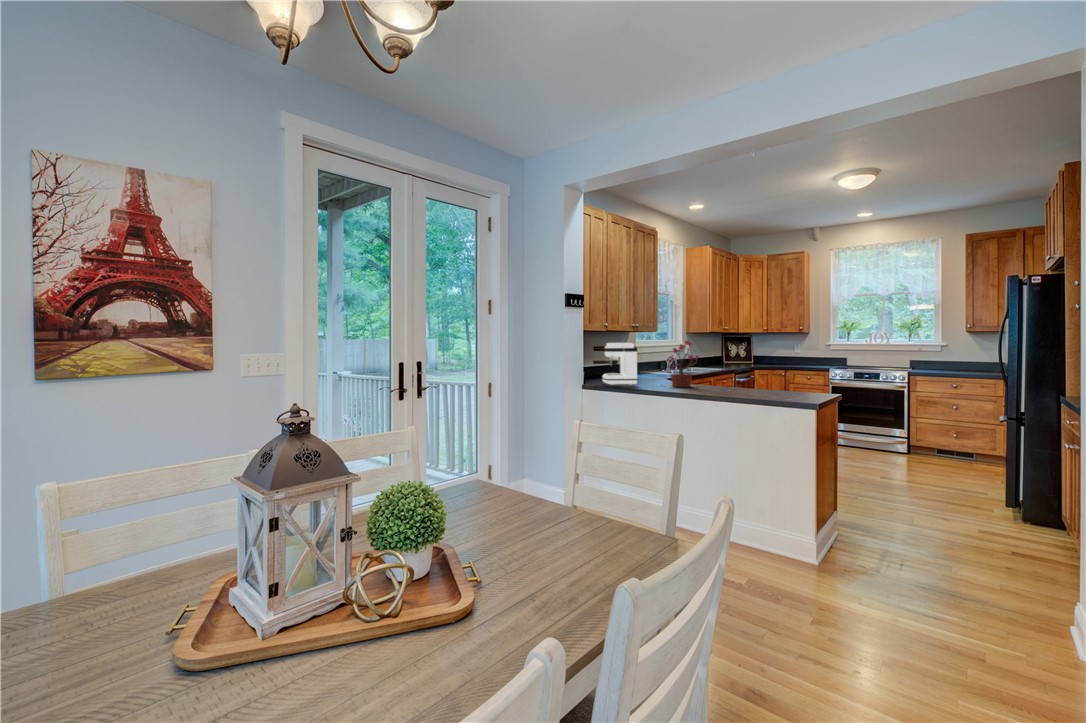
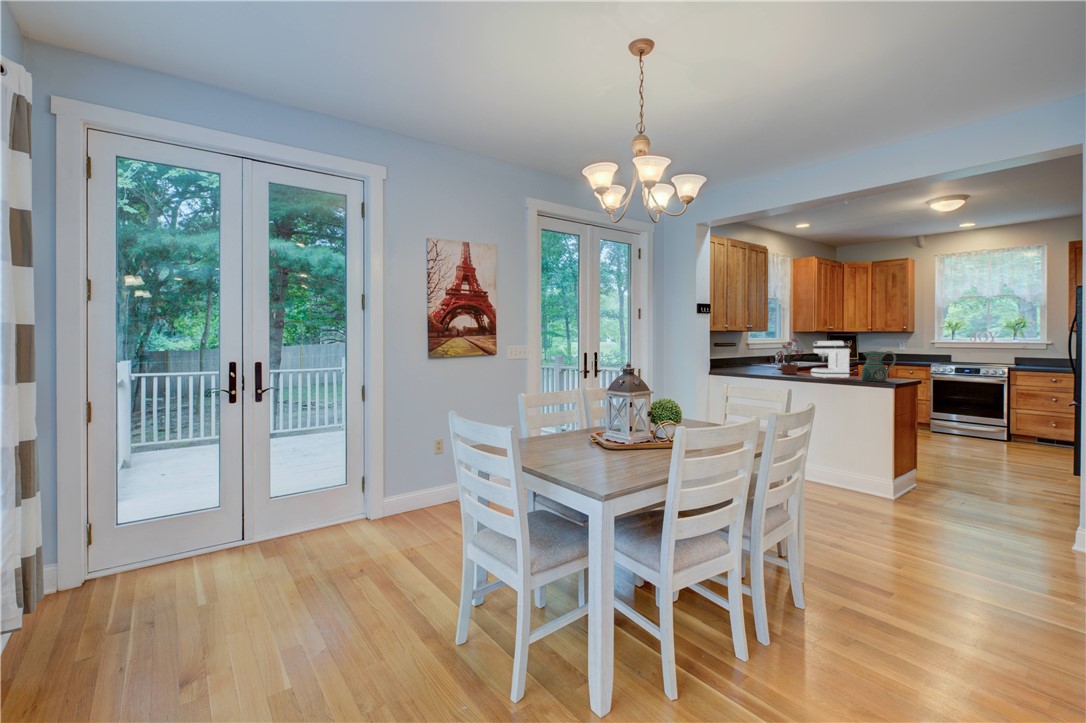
coffee maker: present [593,343,637,385] -> present [803,341,850,378]
ceramic pitcher: none [773,358,816,399] -> present [862,351,896,382]

